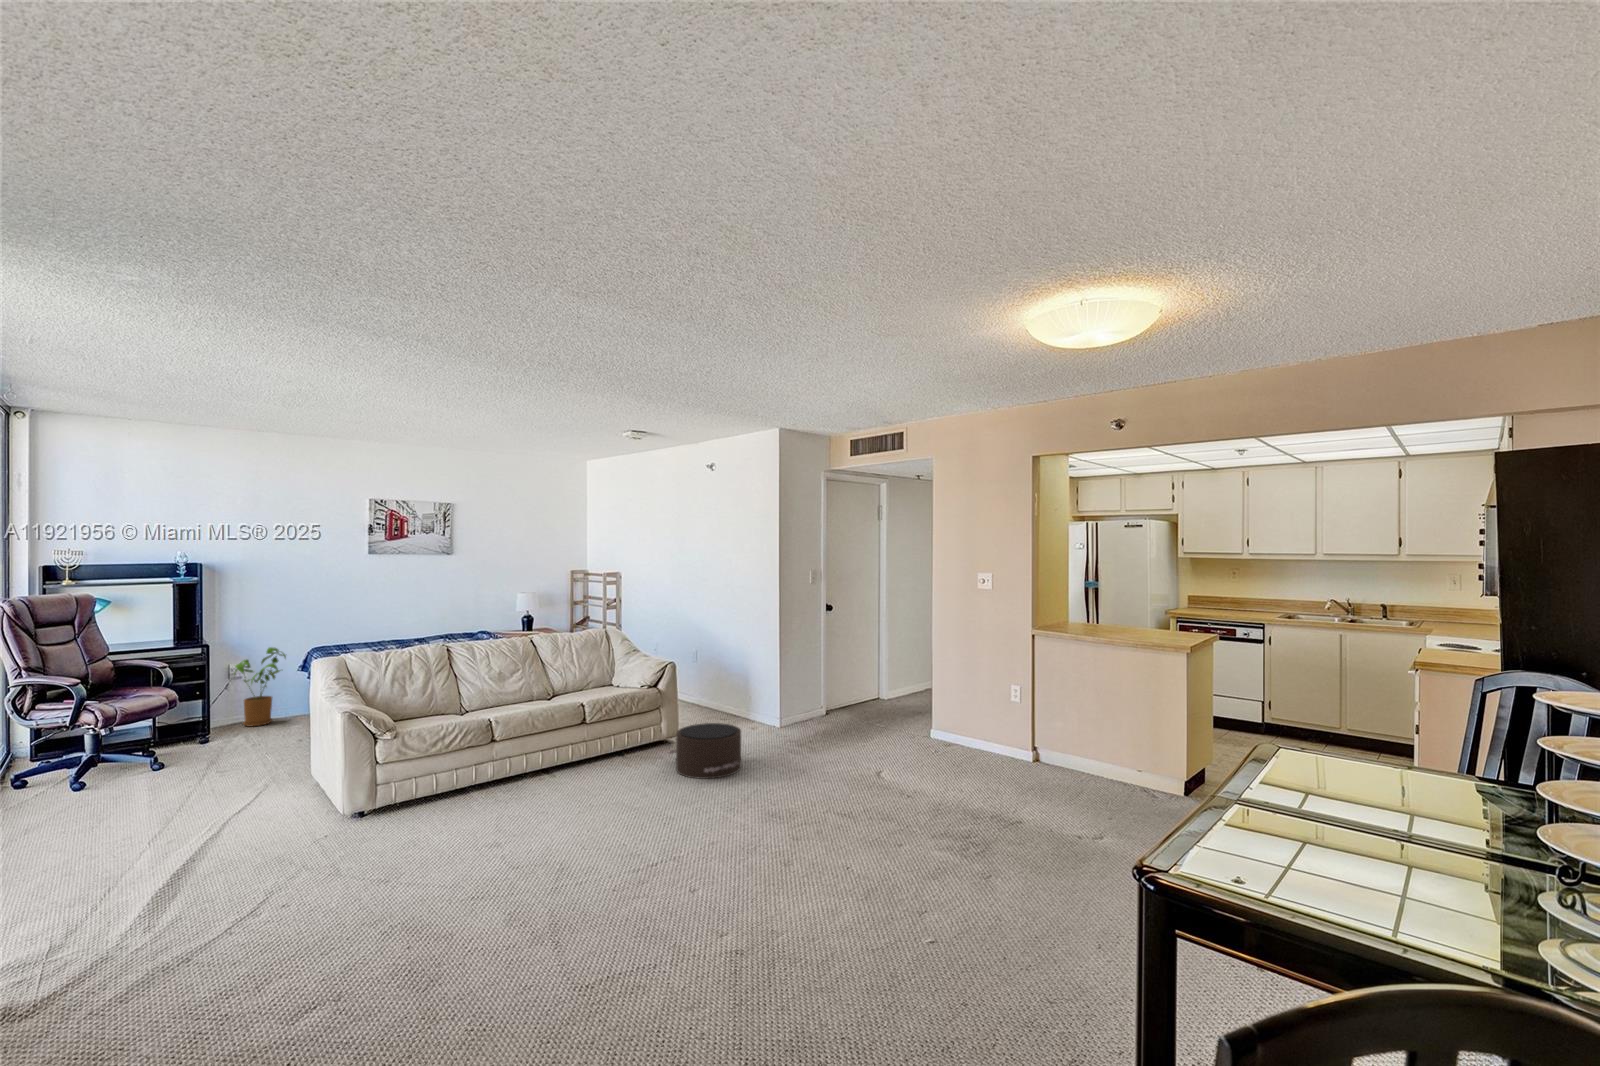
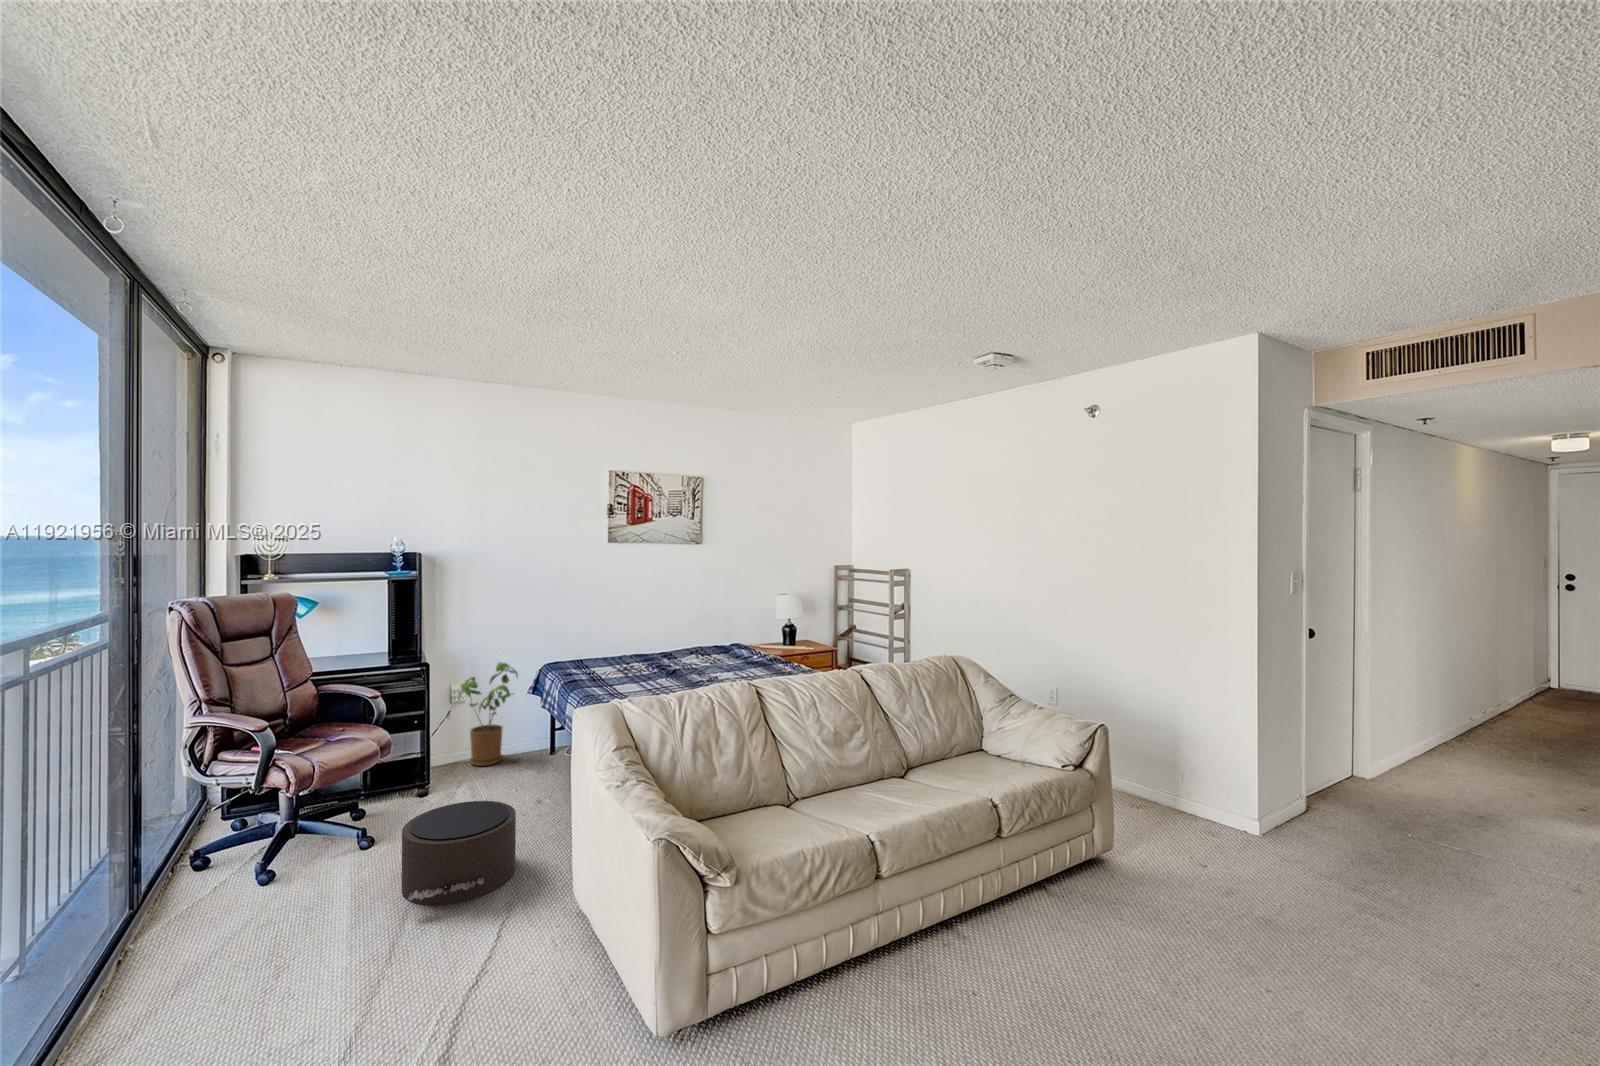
pouf: present [669,723,741,779] -> present [402,801,516,905]

